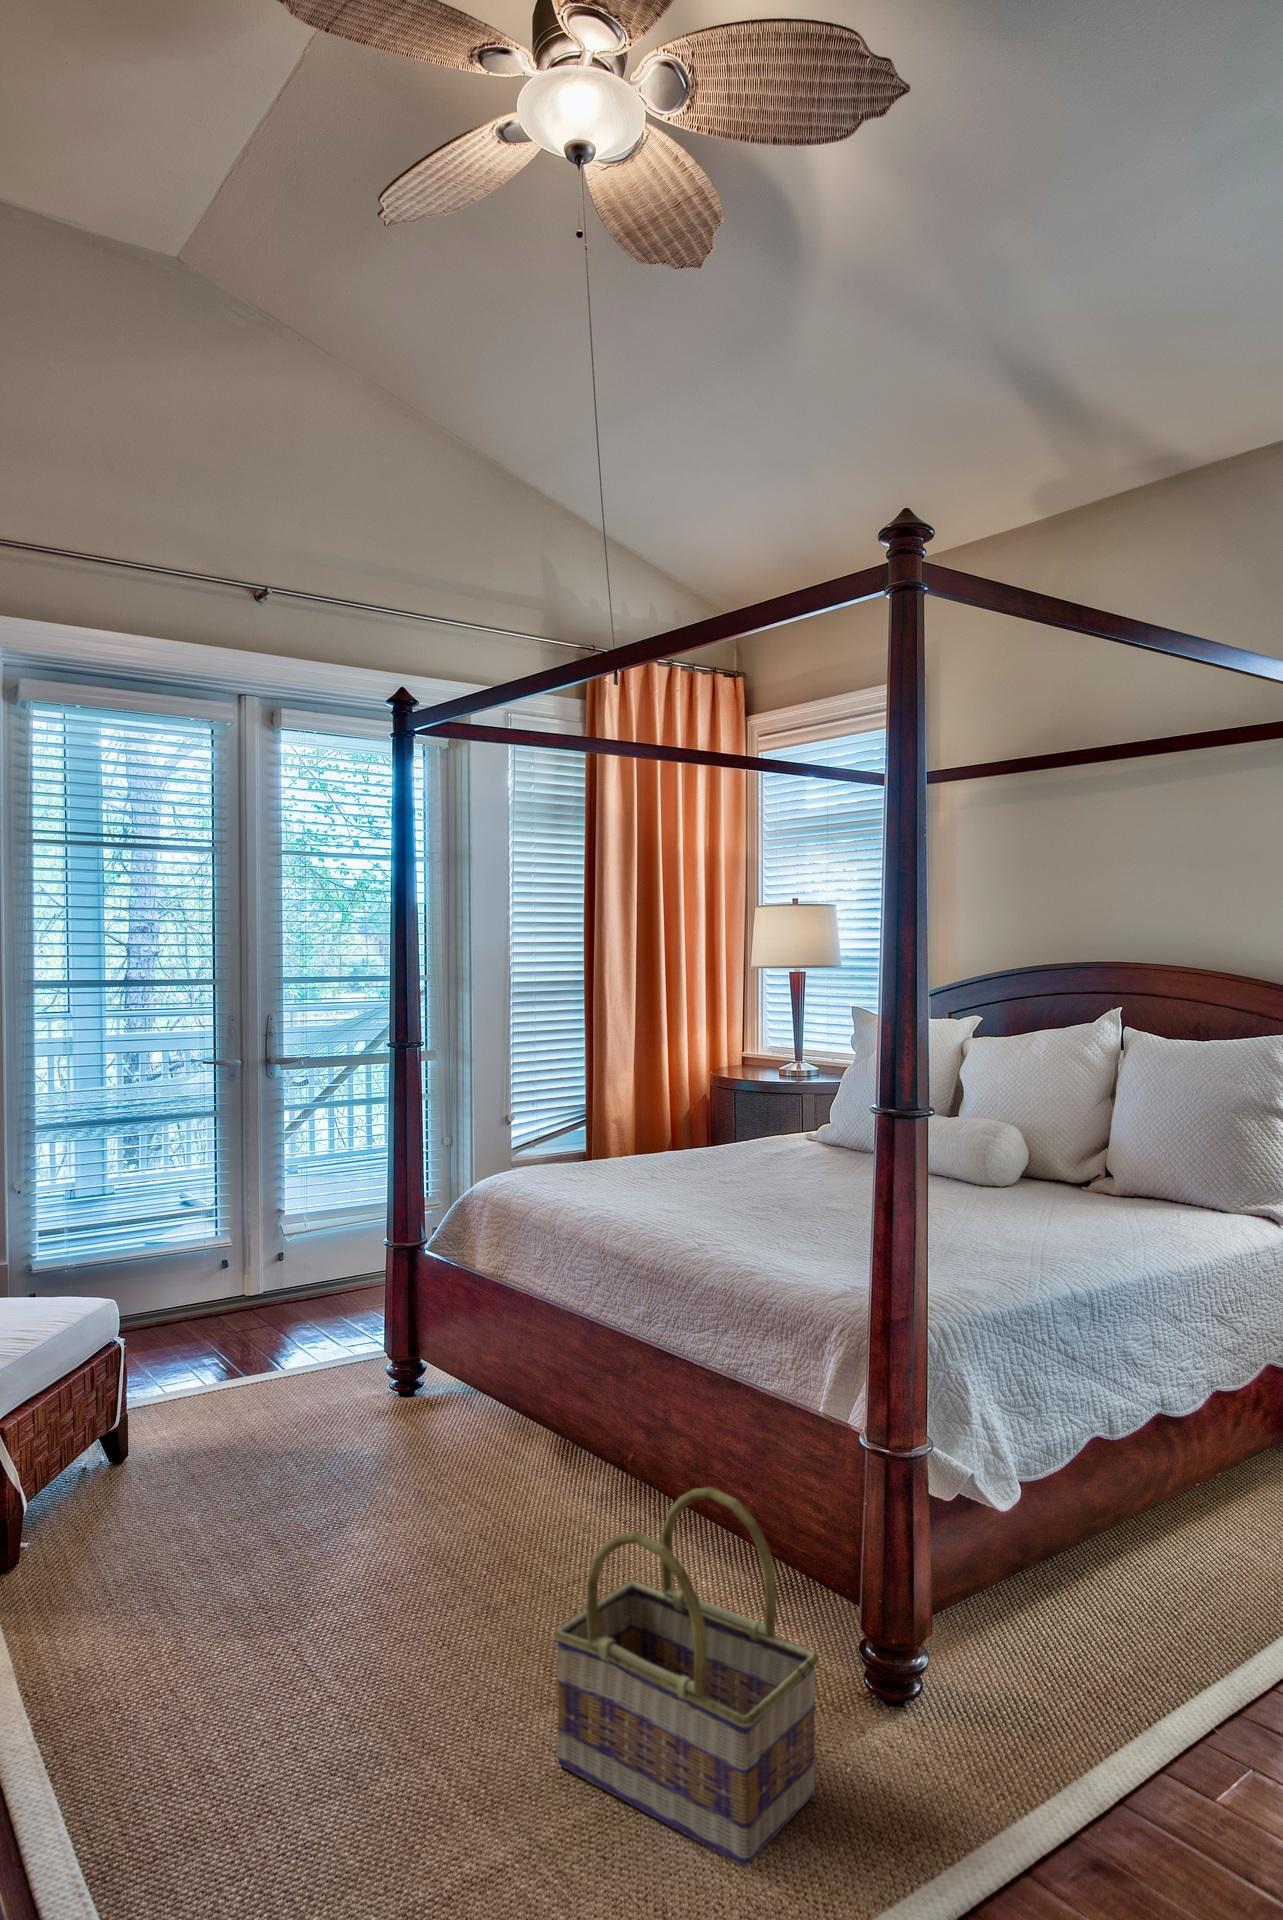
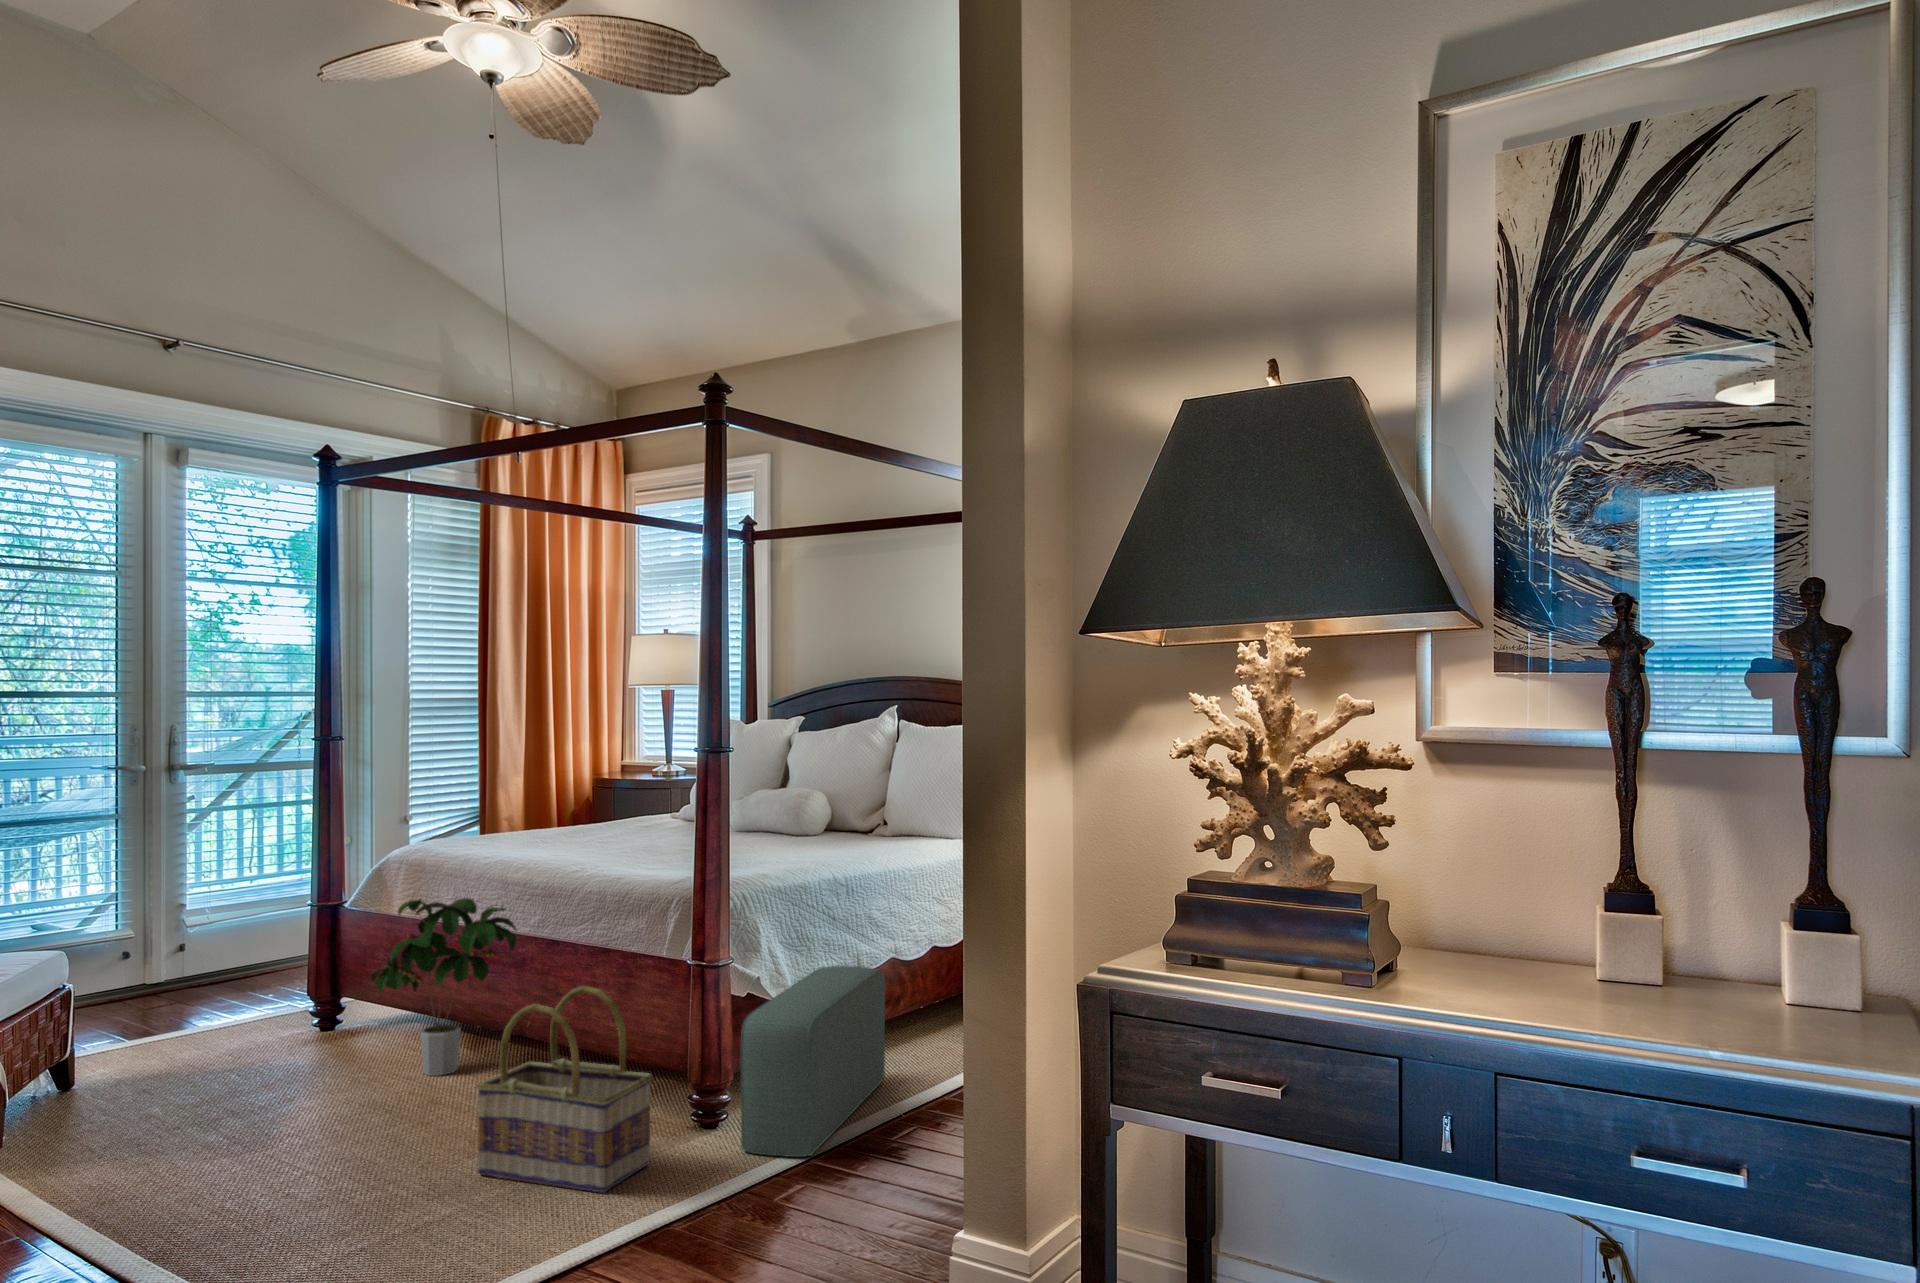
potted plant: none [445,1267,620,1507] -> present [371,898,517,1076]
pouf: none [959,1439,1166,1831] -> present [741,966,885,1157]

